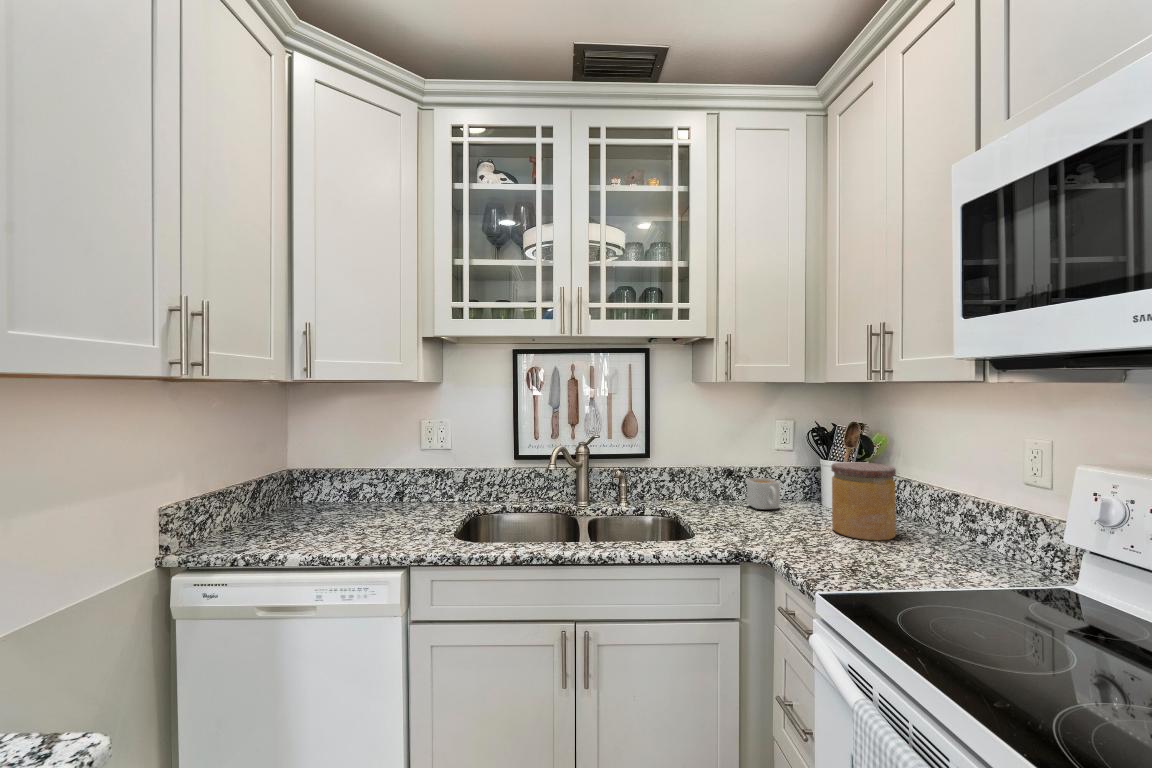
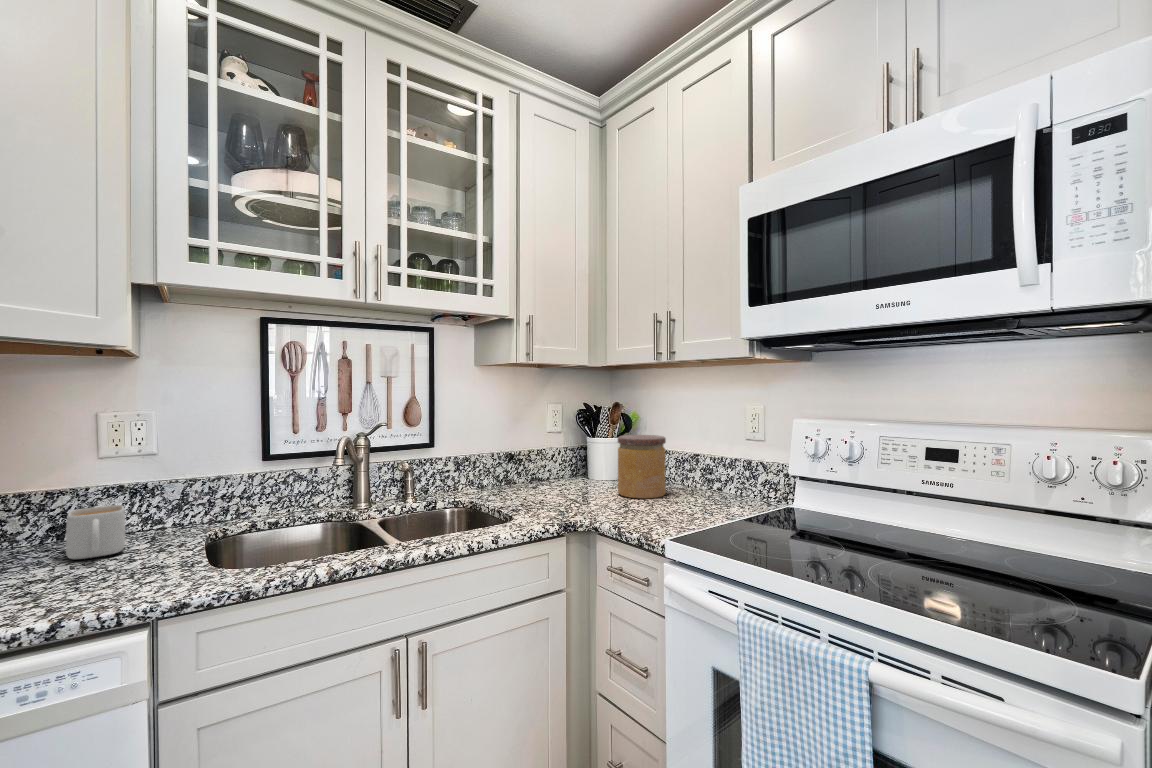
mug: present [747,478,780,509] -> present [66,505,125,559]

